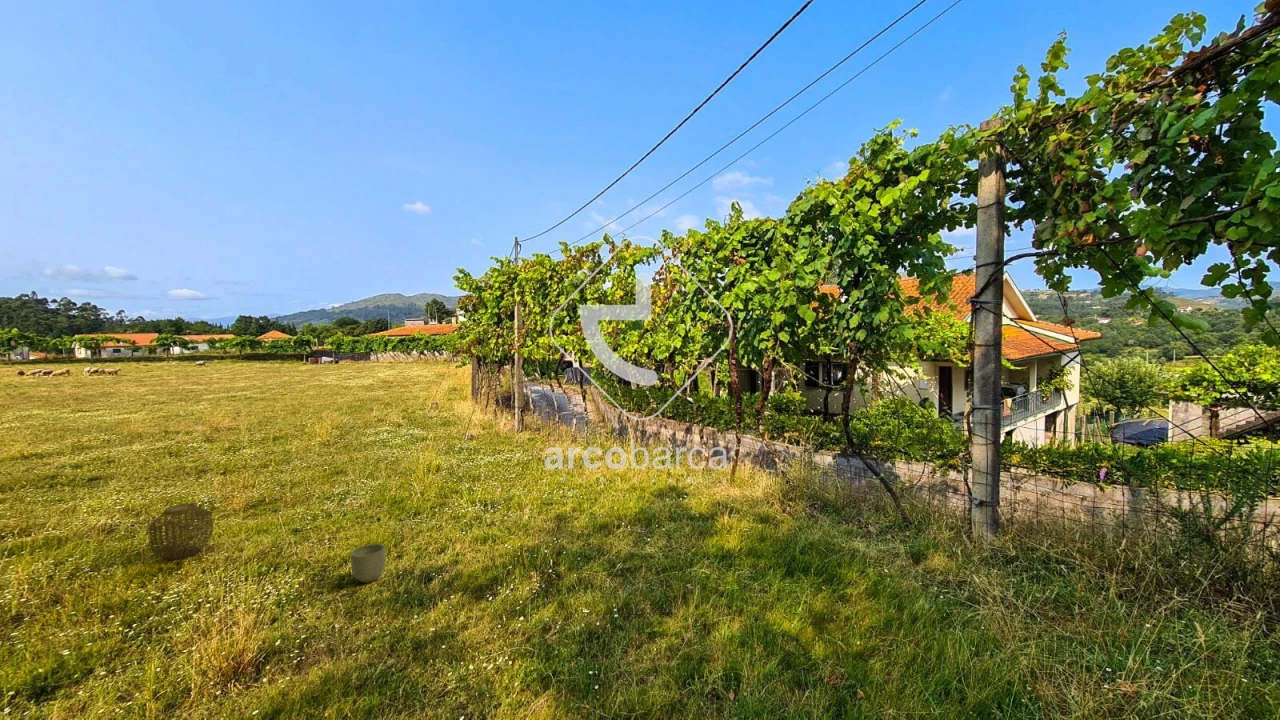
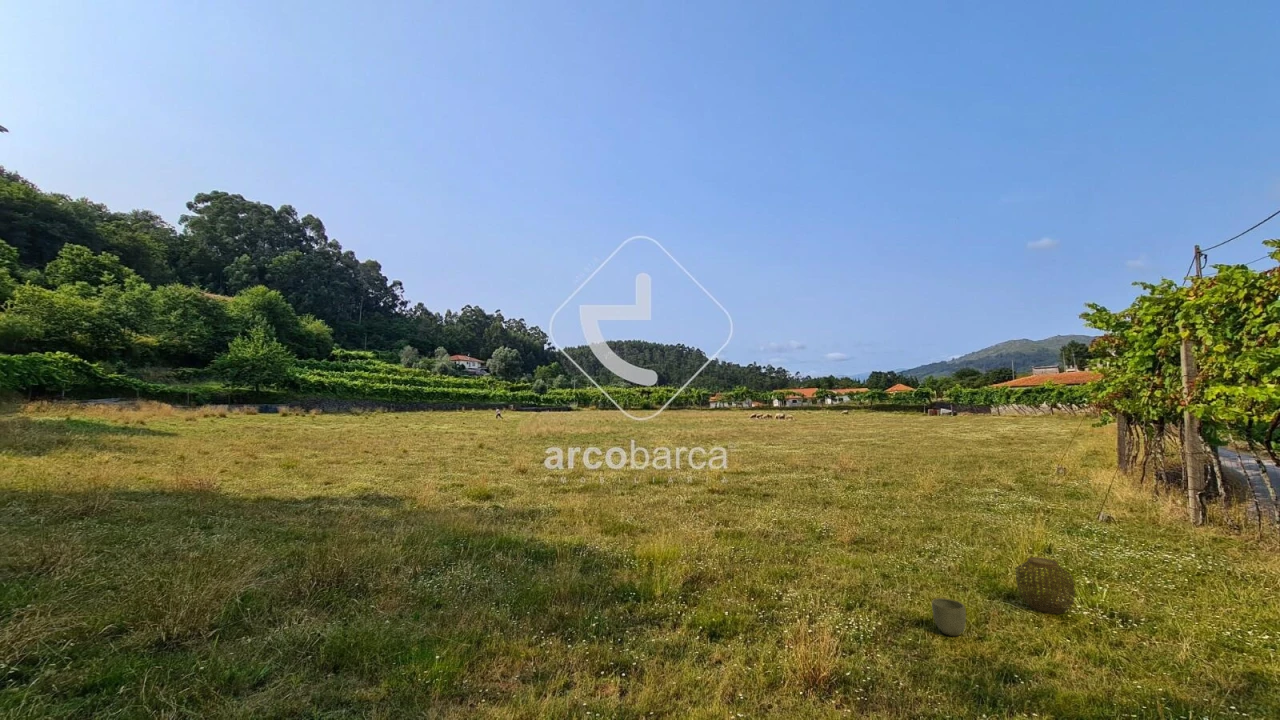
woven basket: present [148,504,213,560] -> present [1016,557,1075,614]

